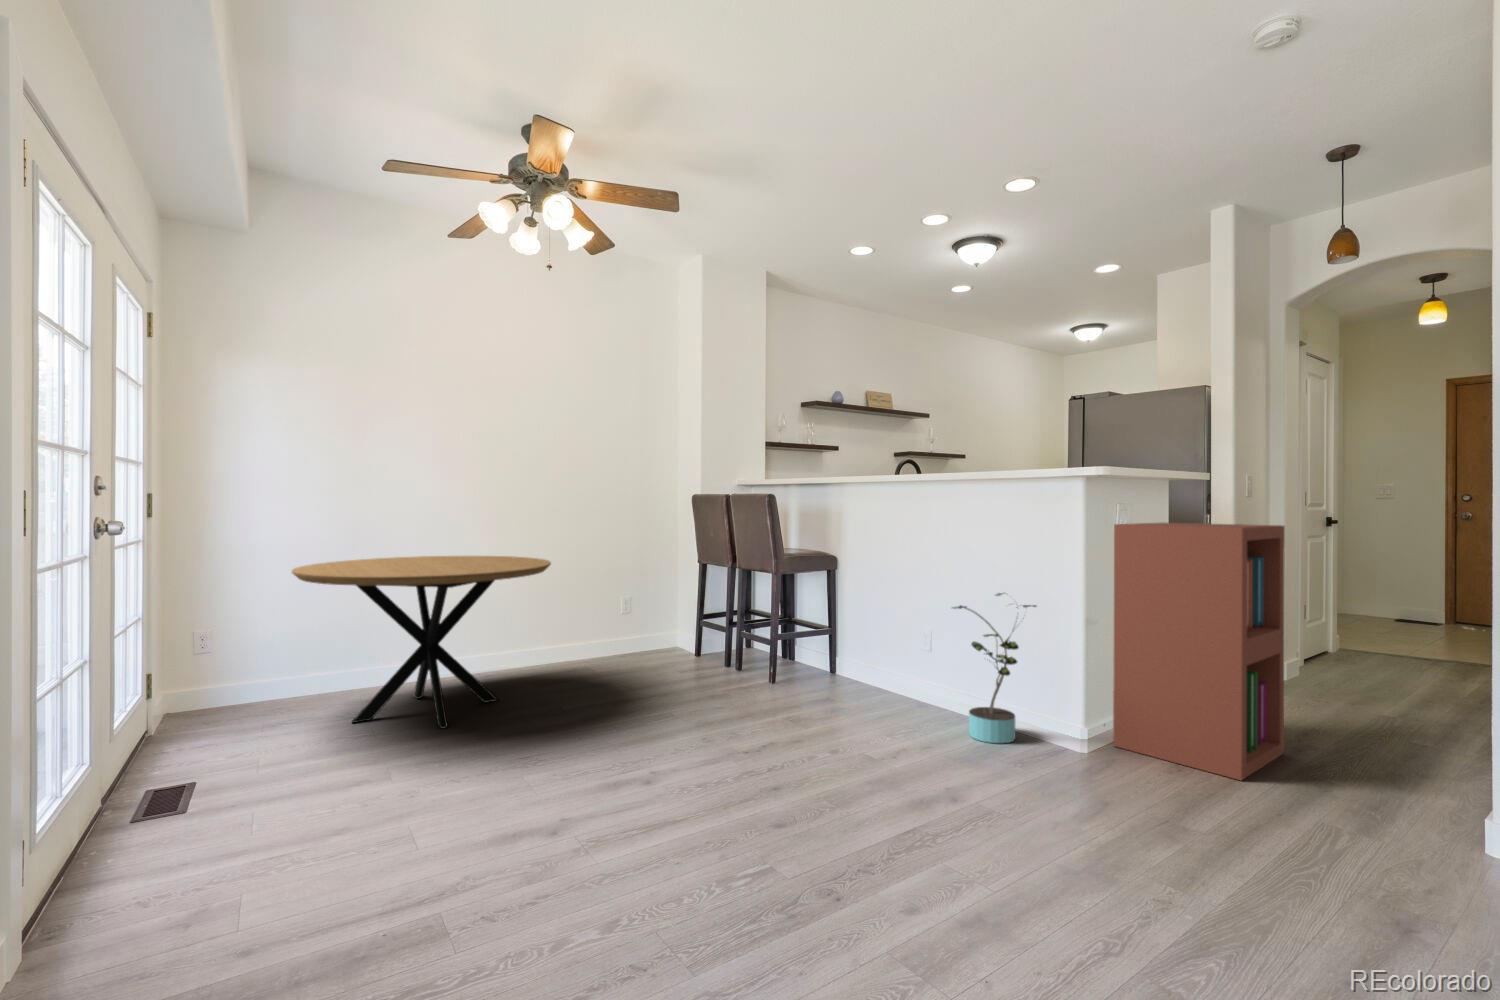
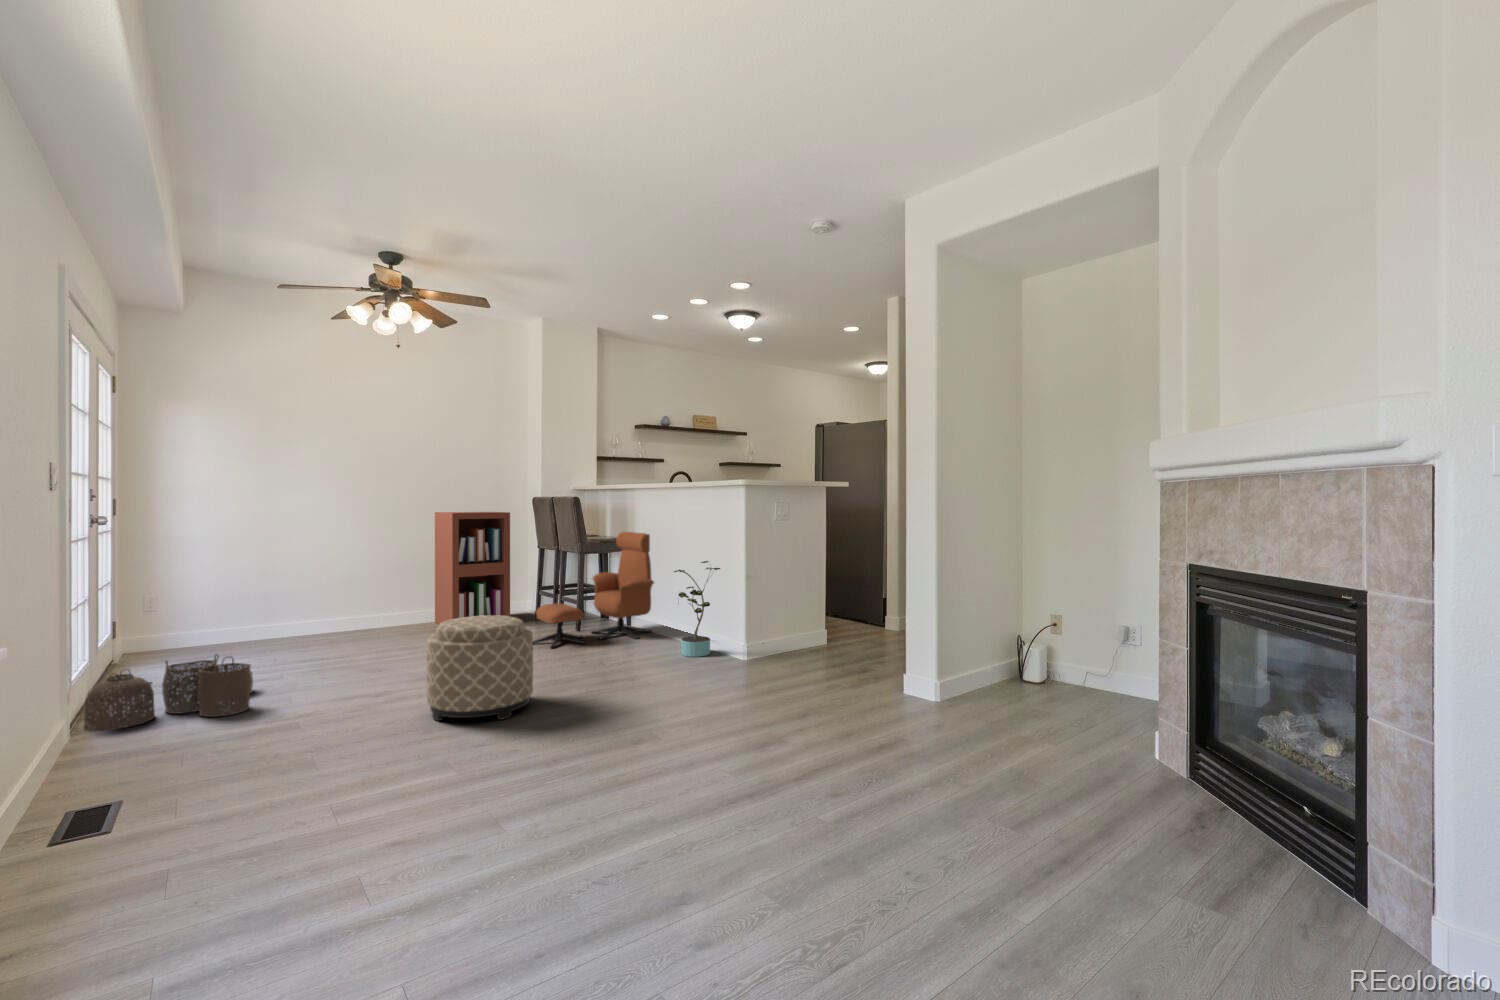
bookshelf: present [1113,523,1285,780] -> present [435,512,510,624]
lounge chair: none [721,544,896,718] -> present [533,532,654,648]
dining table: present [292,556,551,729] -> none [219,542,411,657]
ottoman: none [662,700,843,916] -> present [426,616,533,721]
woven basket: none [60,757,349,923] -> present [83,654,253,731]

